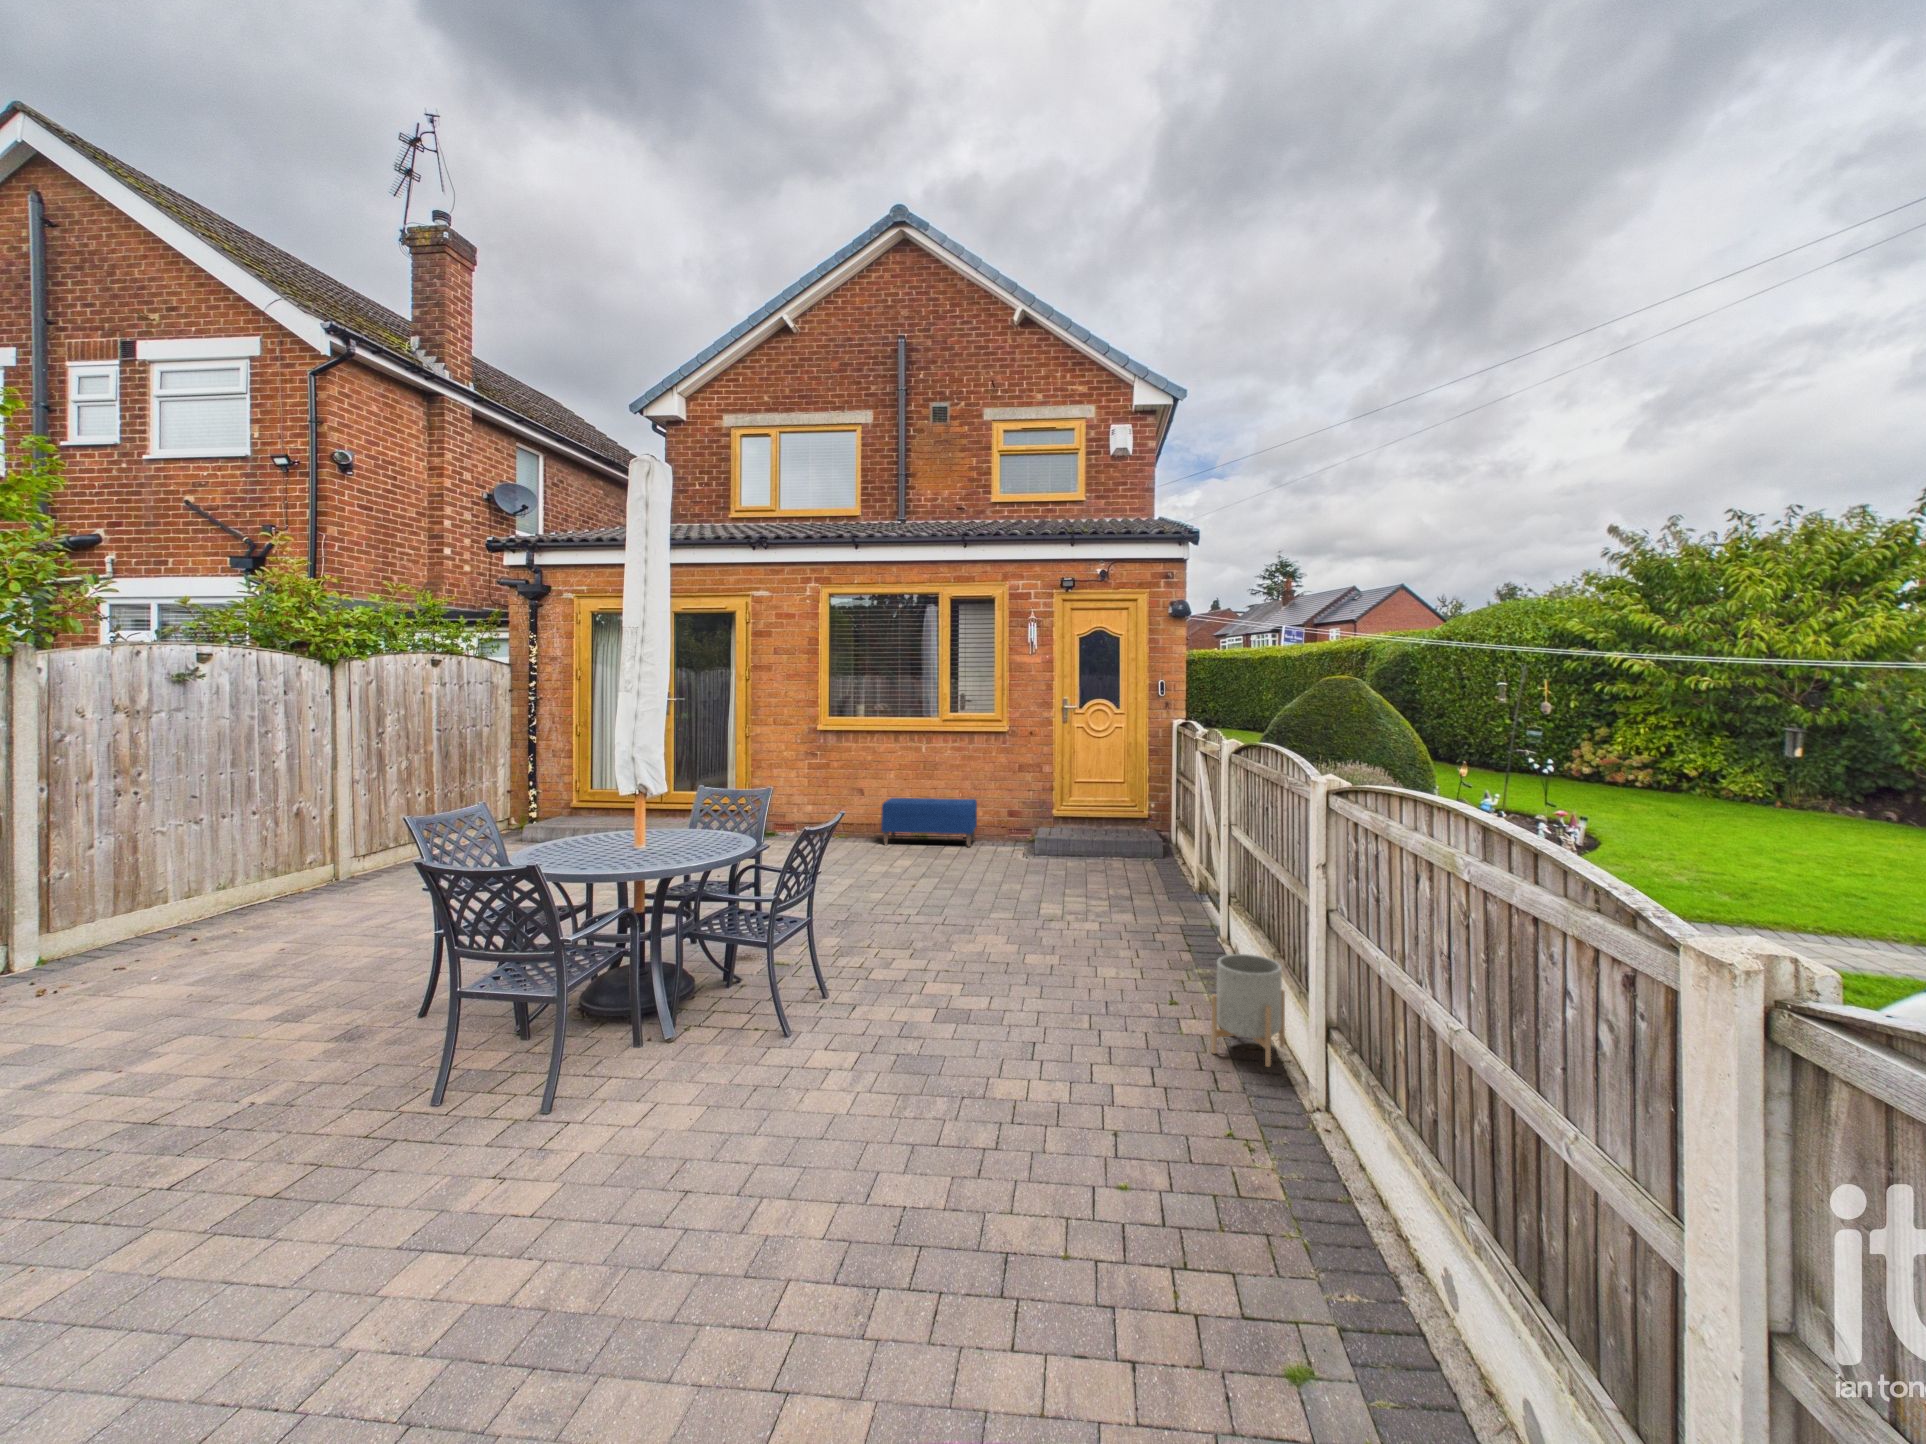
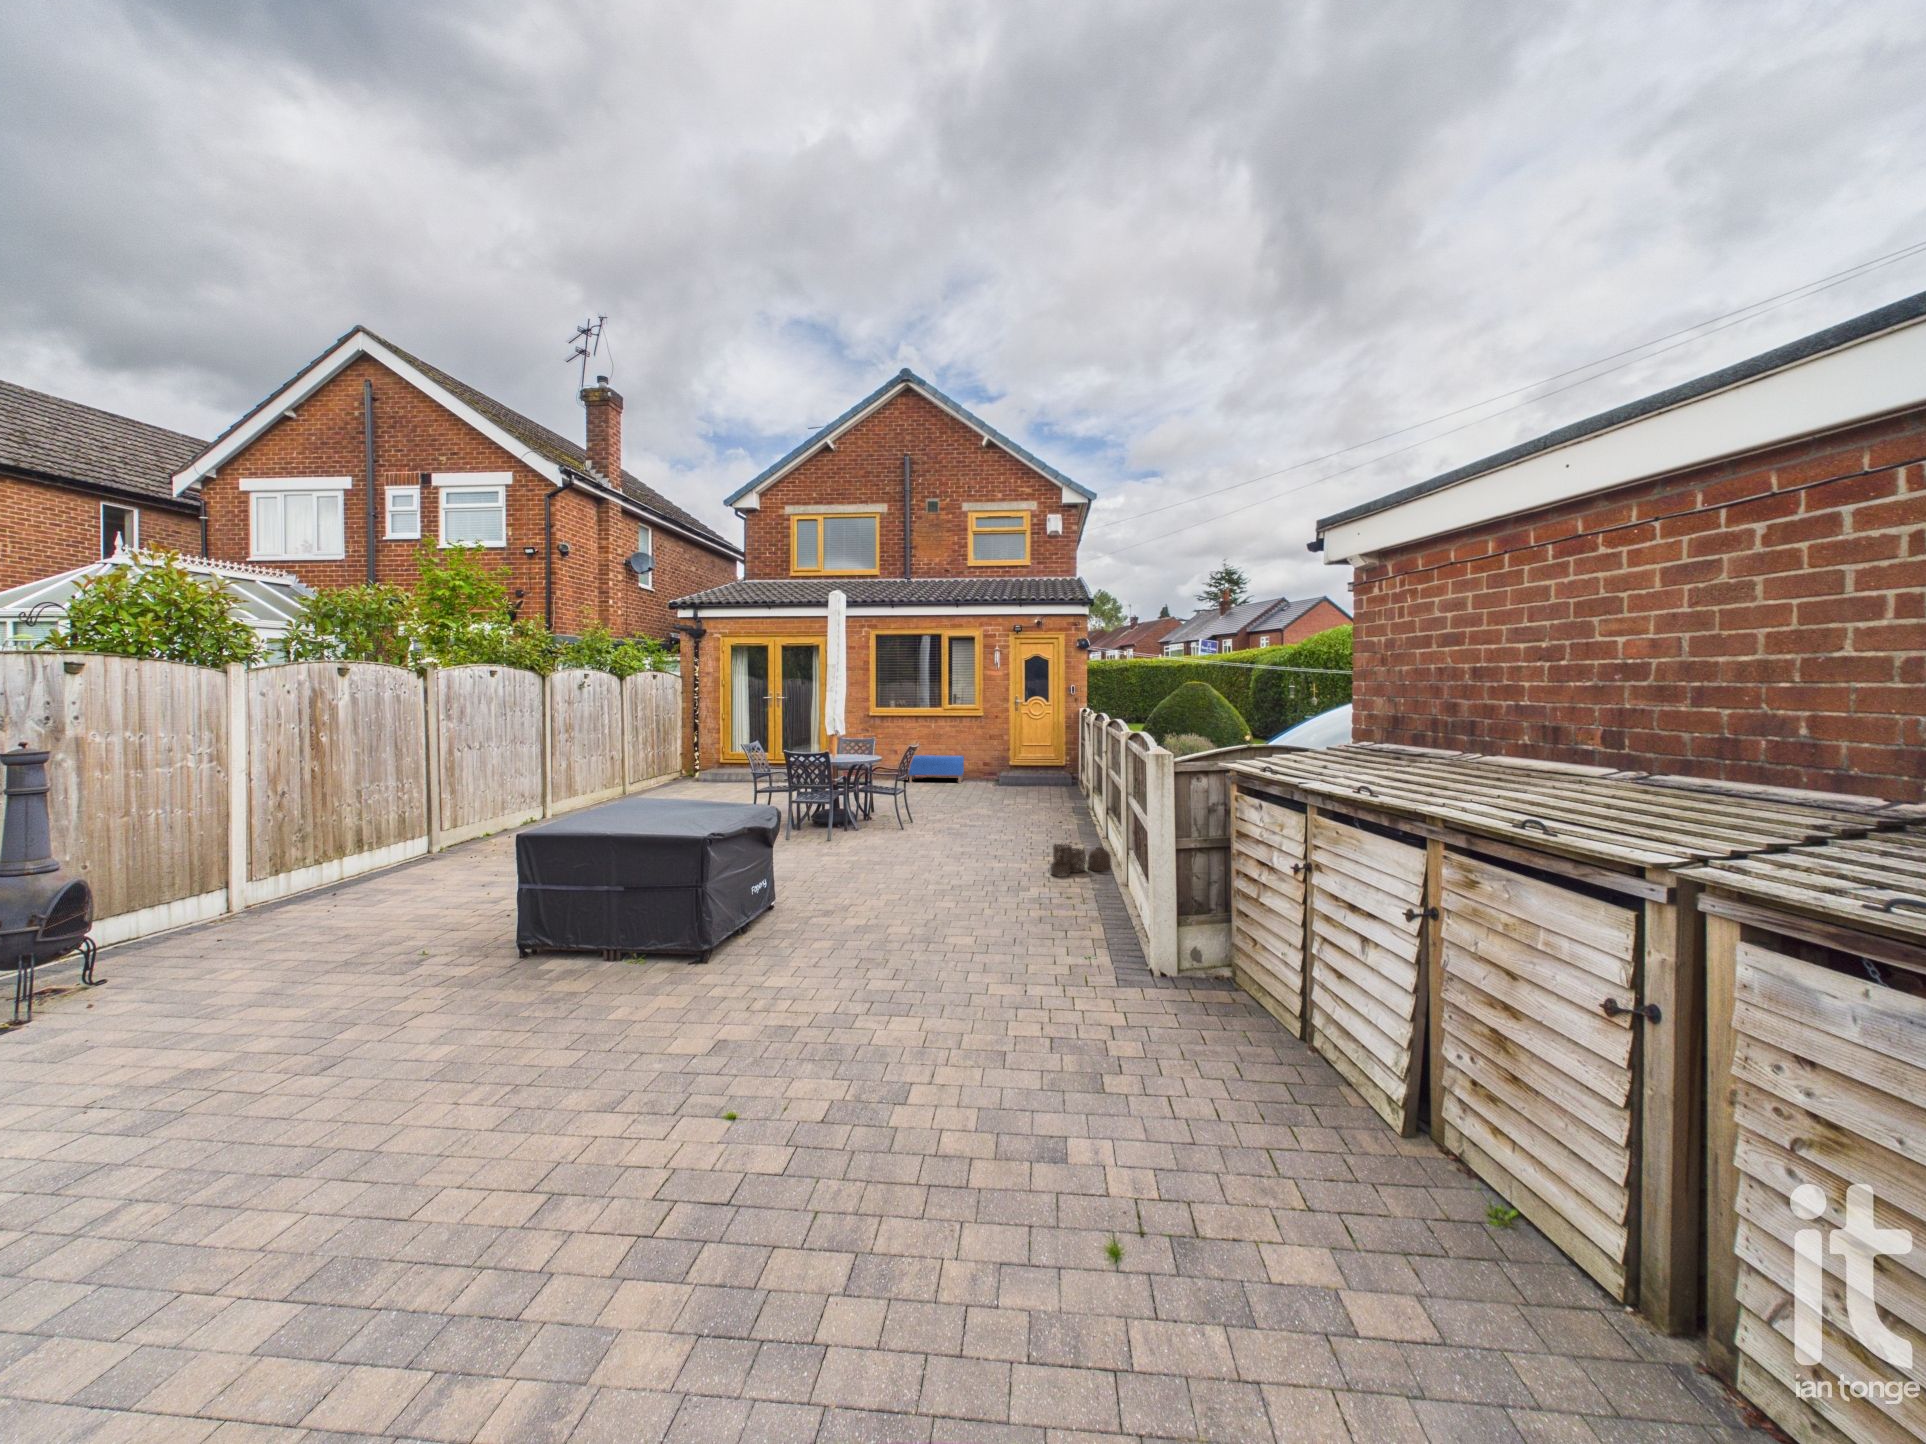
planter: present [1211,954,1285,1067] -> none [1069,806,1100,847]
woven basket: none [1201,1099,1387,1265] -> present [1050,843,1111,877]

